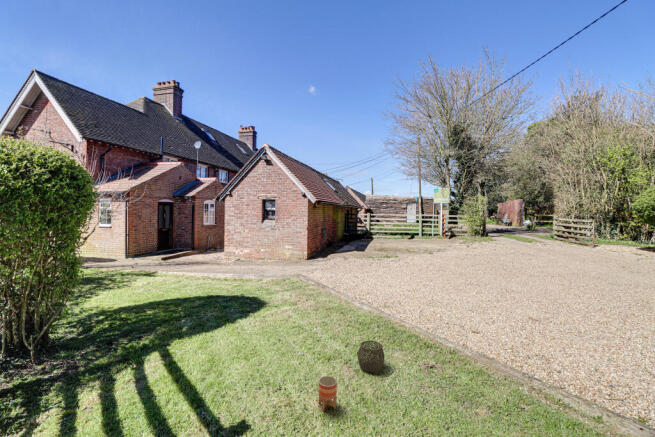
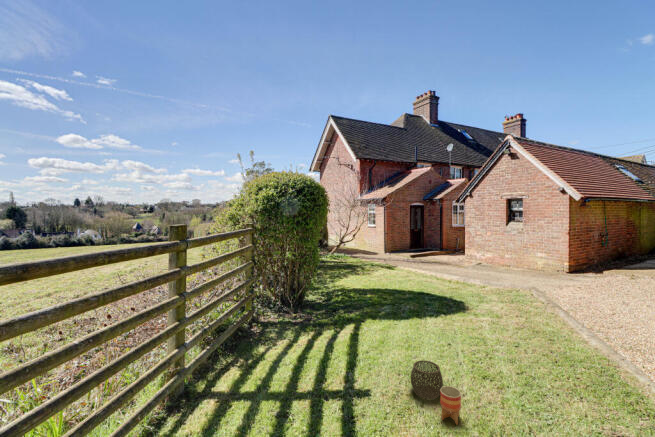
woven basket: present [358,341,385,372] -> present [411,360,443,399]

